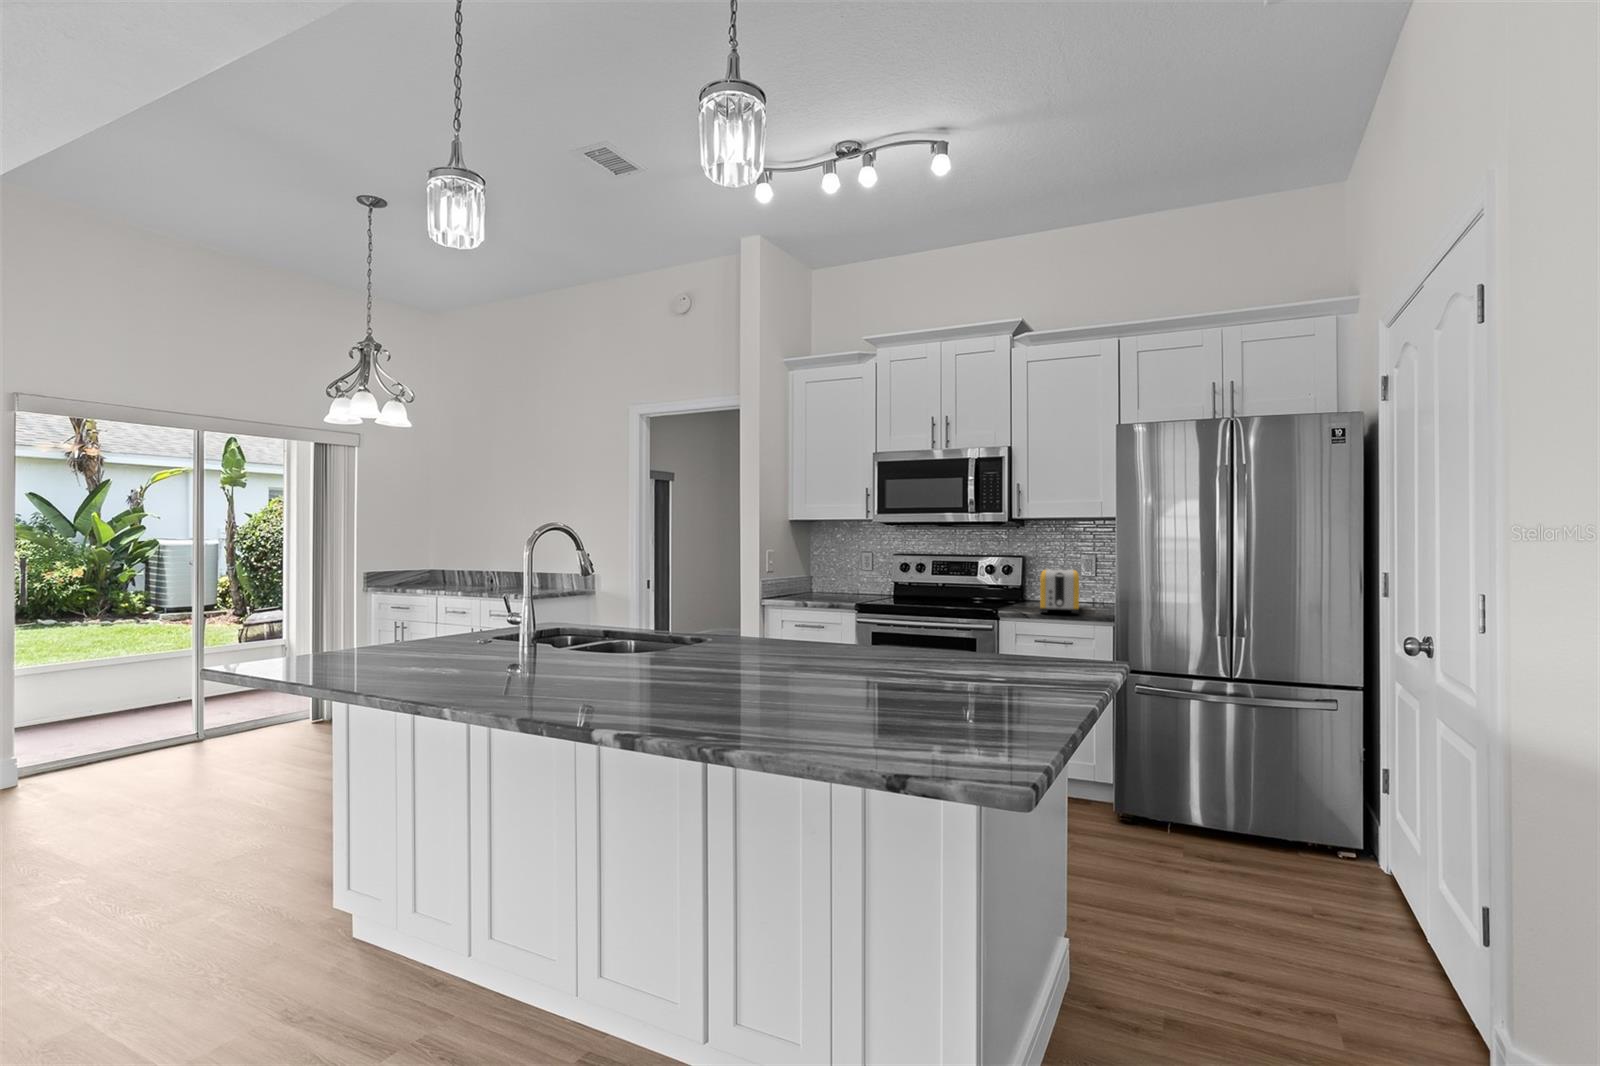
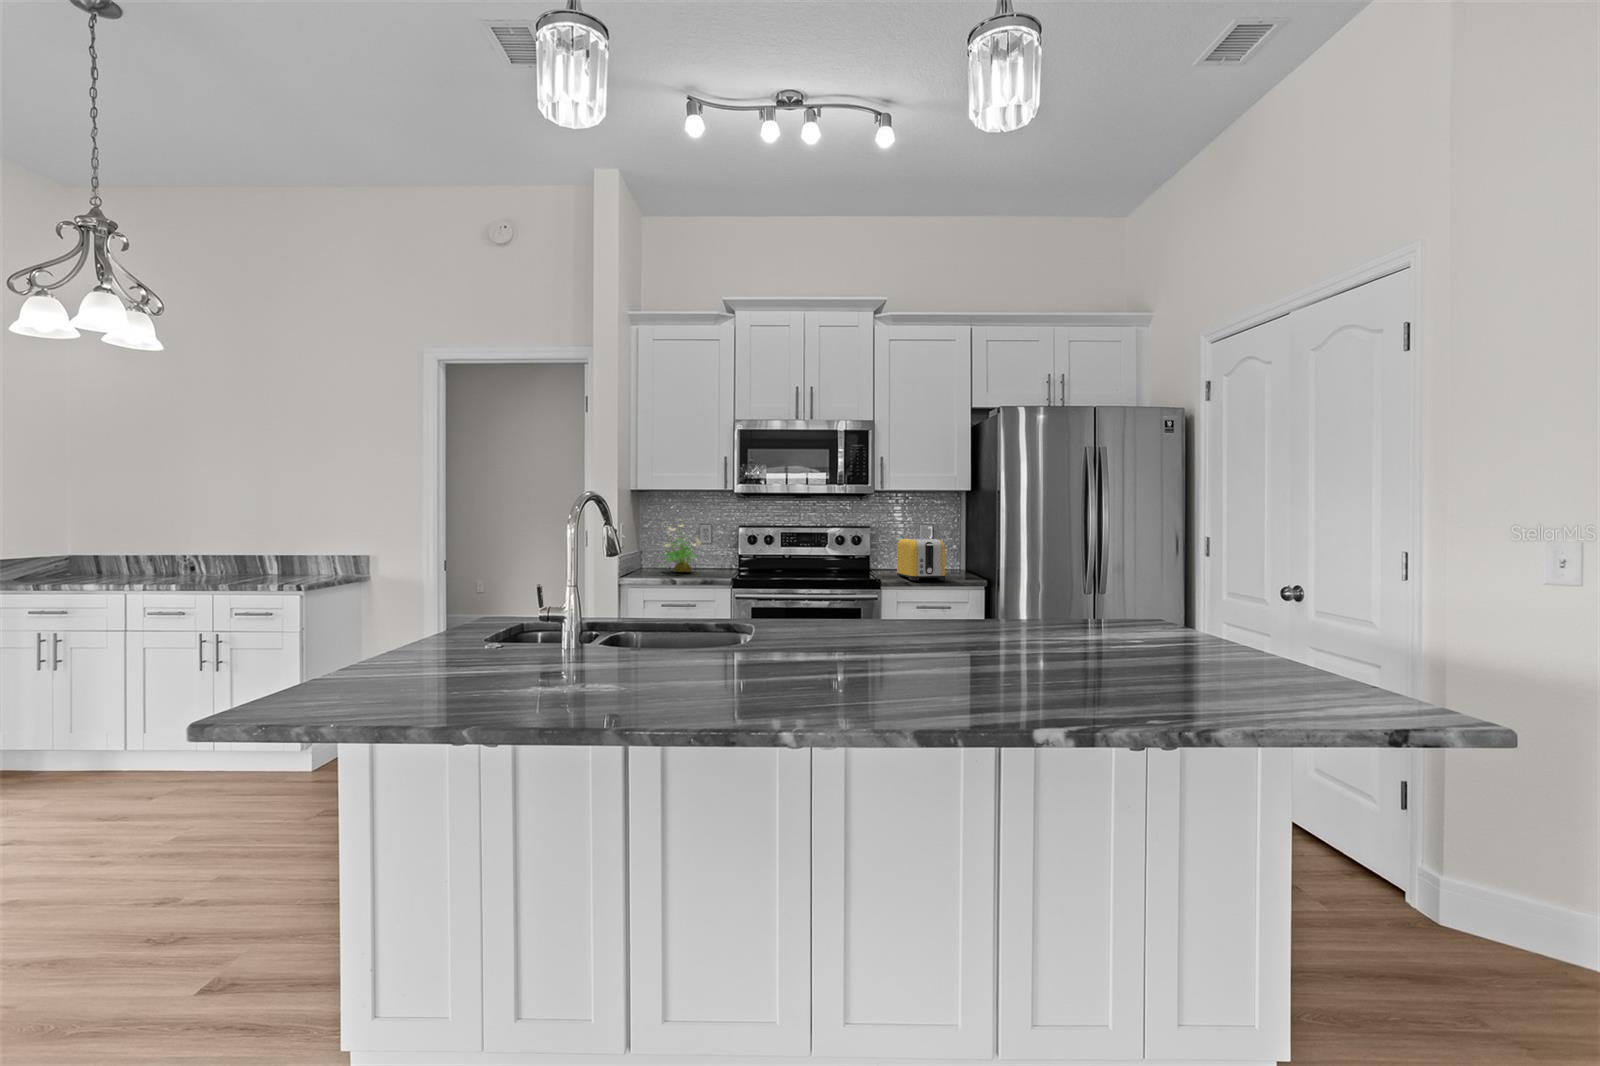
potted plant: none [816,546,852,597] -> present [665,520,700,572]

